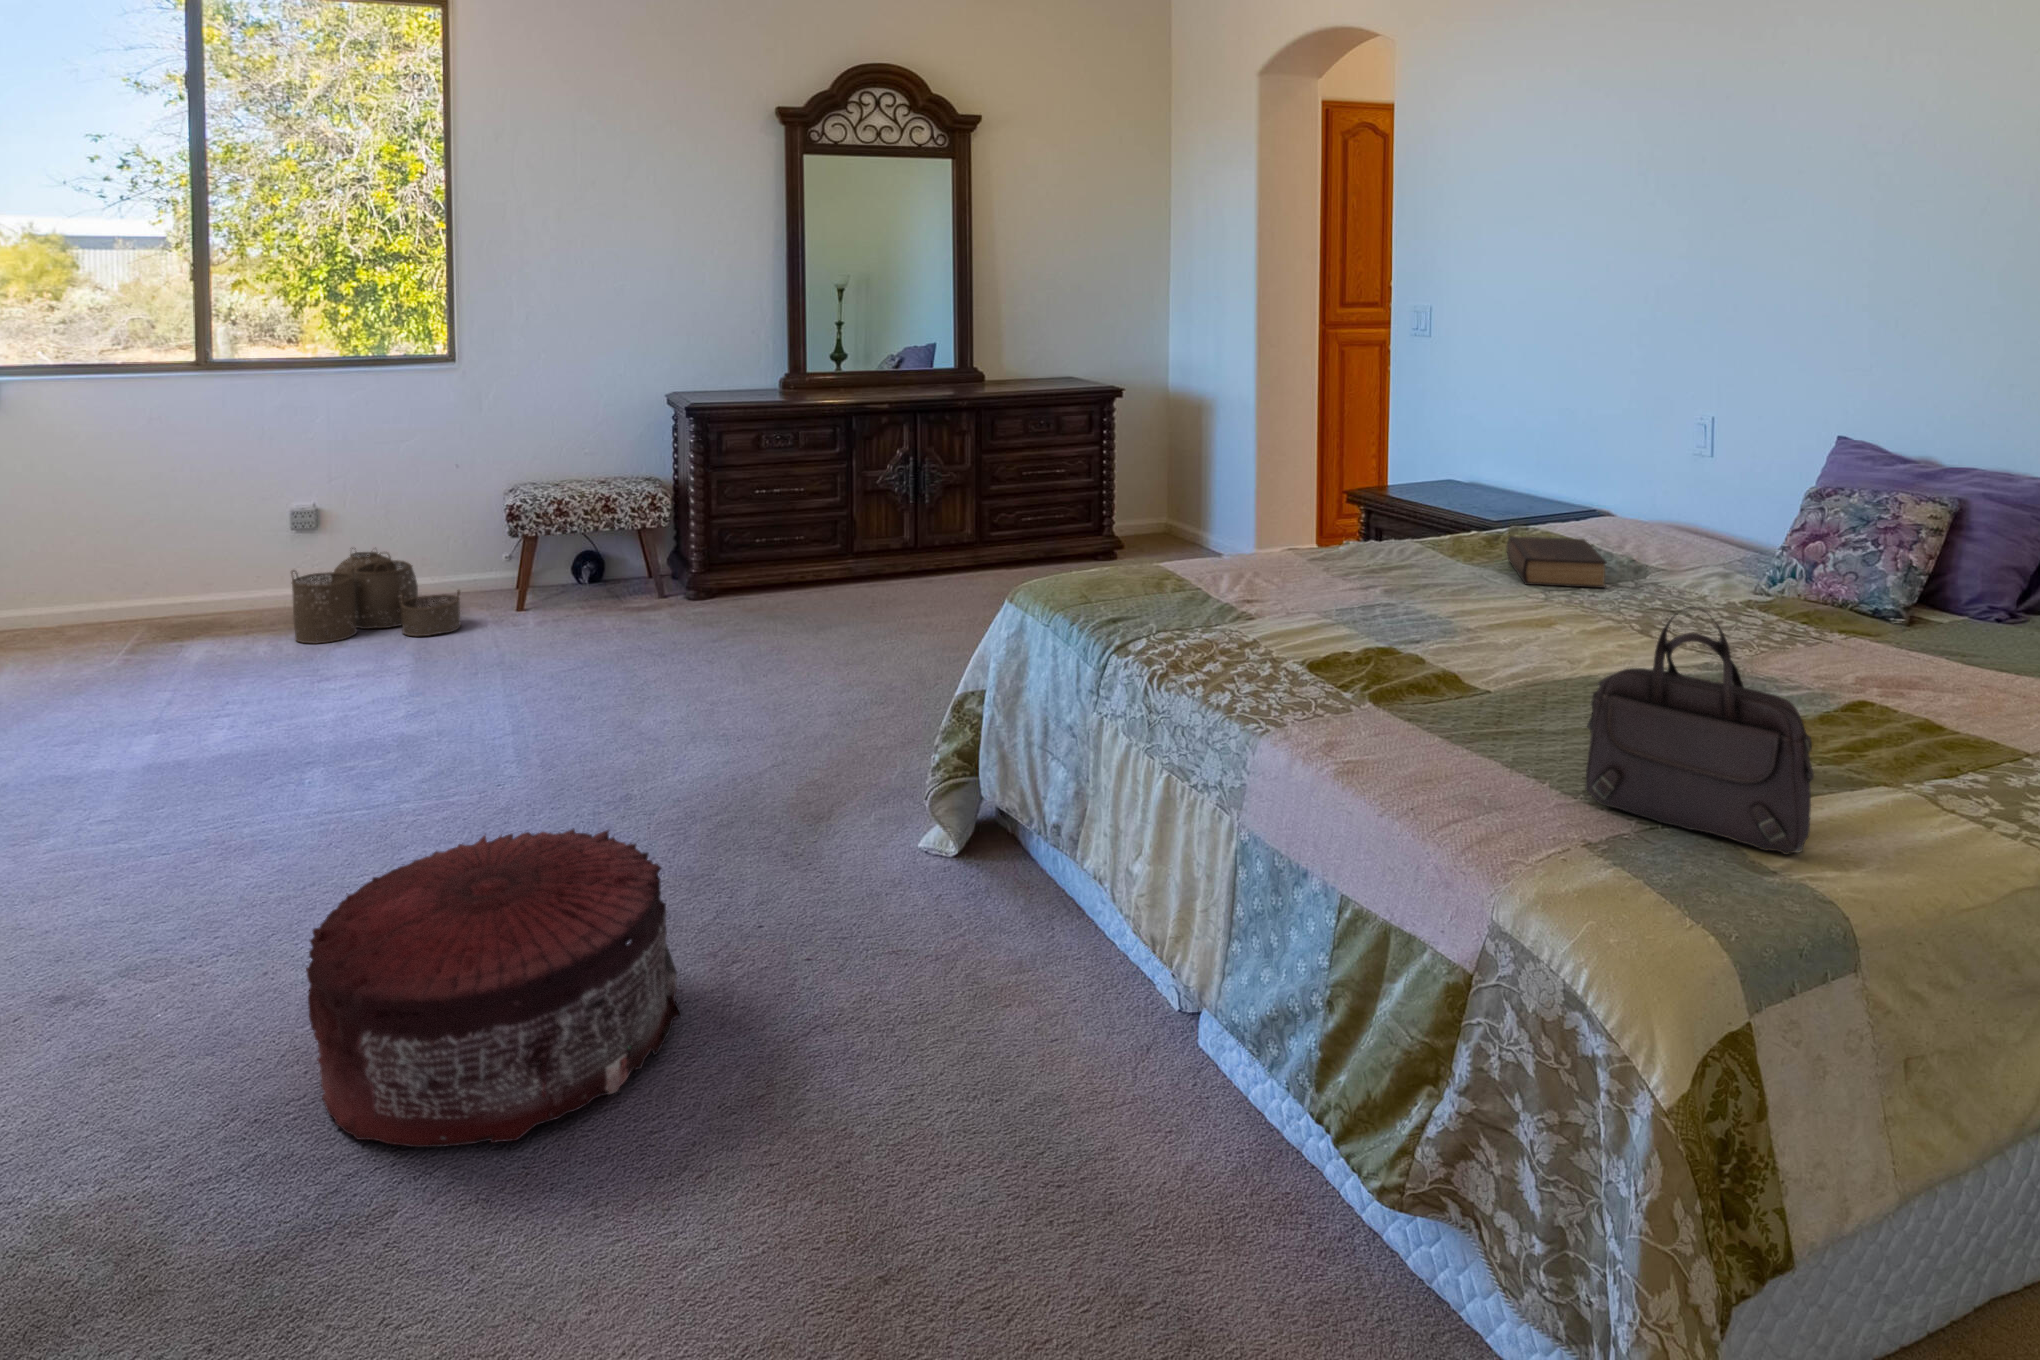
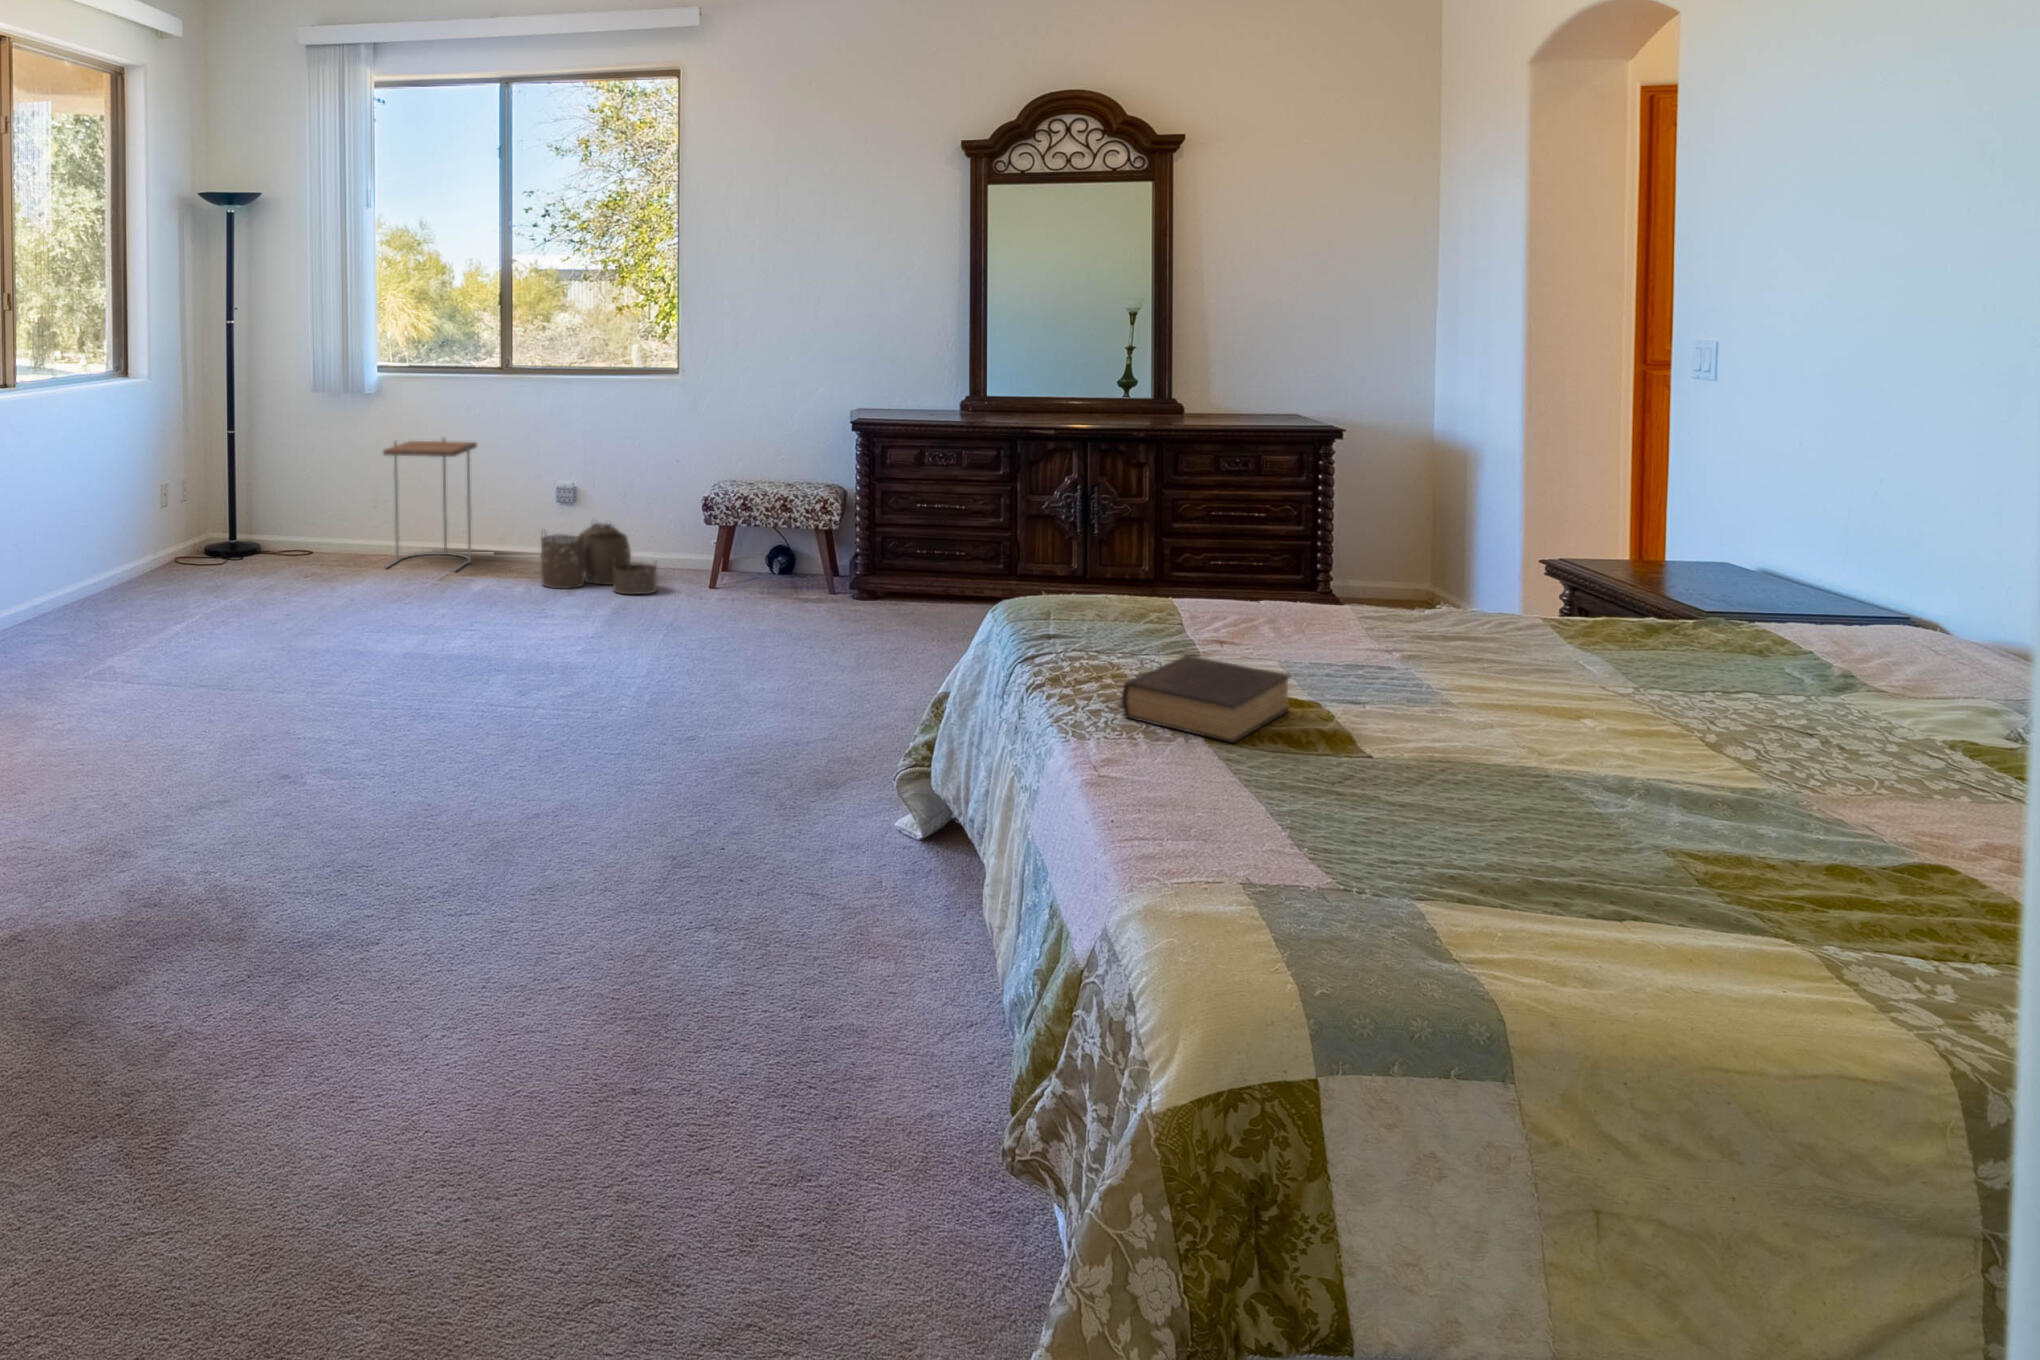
side table: none [14,460,168,656] -> present [383,438,477,571]
book: present [1507,536,1607,588] -> present [1122,655,1290,743]
handbag: present [1586,607,1814,855] -> none [1301,656,1522,949]
pouf: present [306,829,682,1147] -> none [374,715,619,919]

